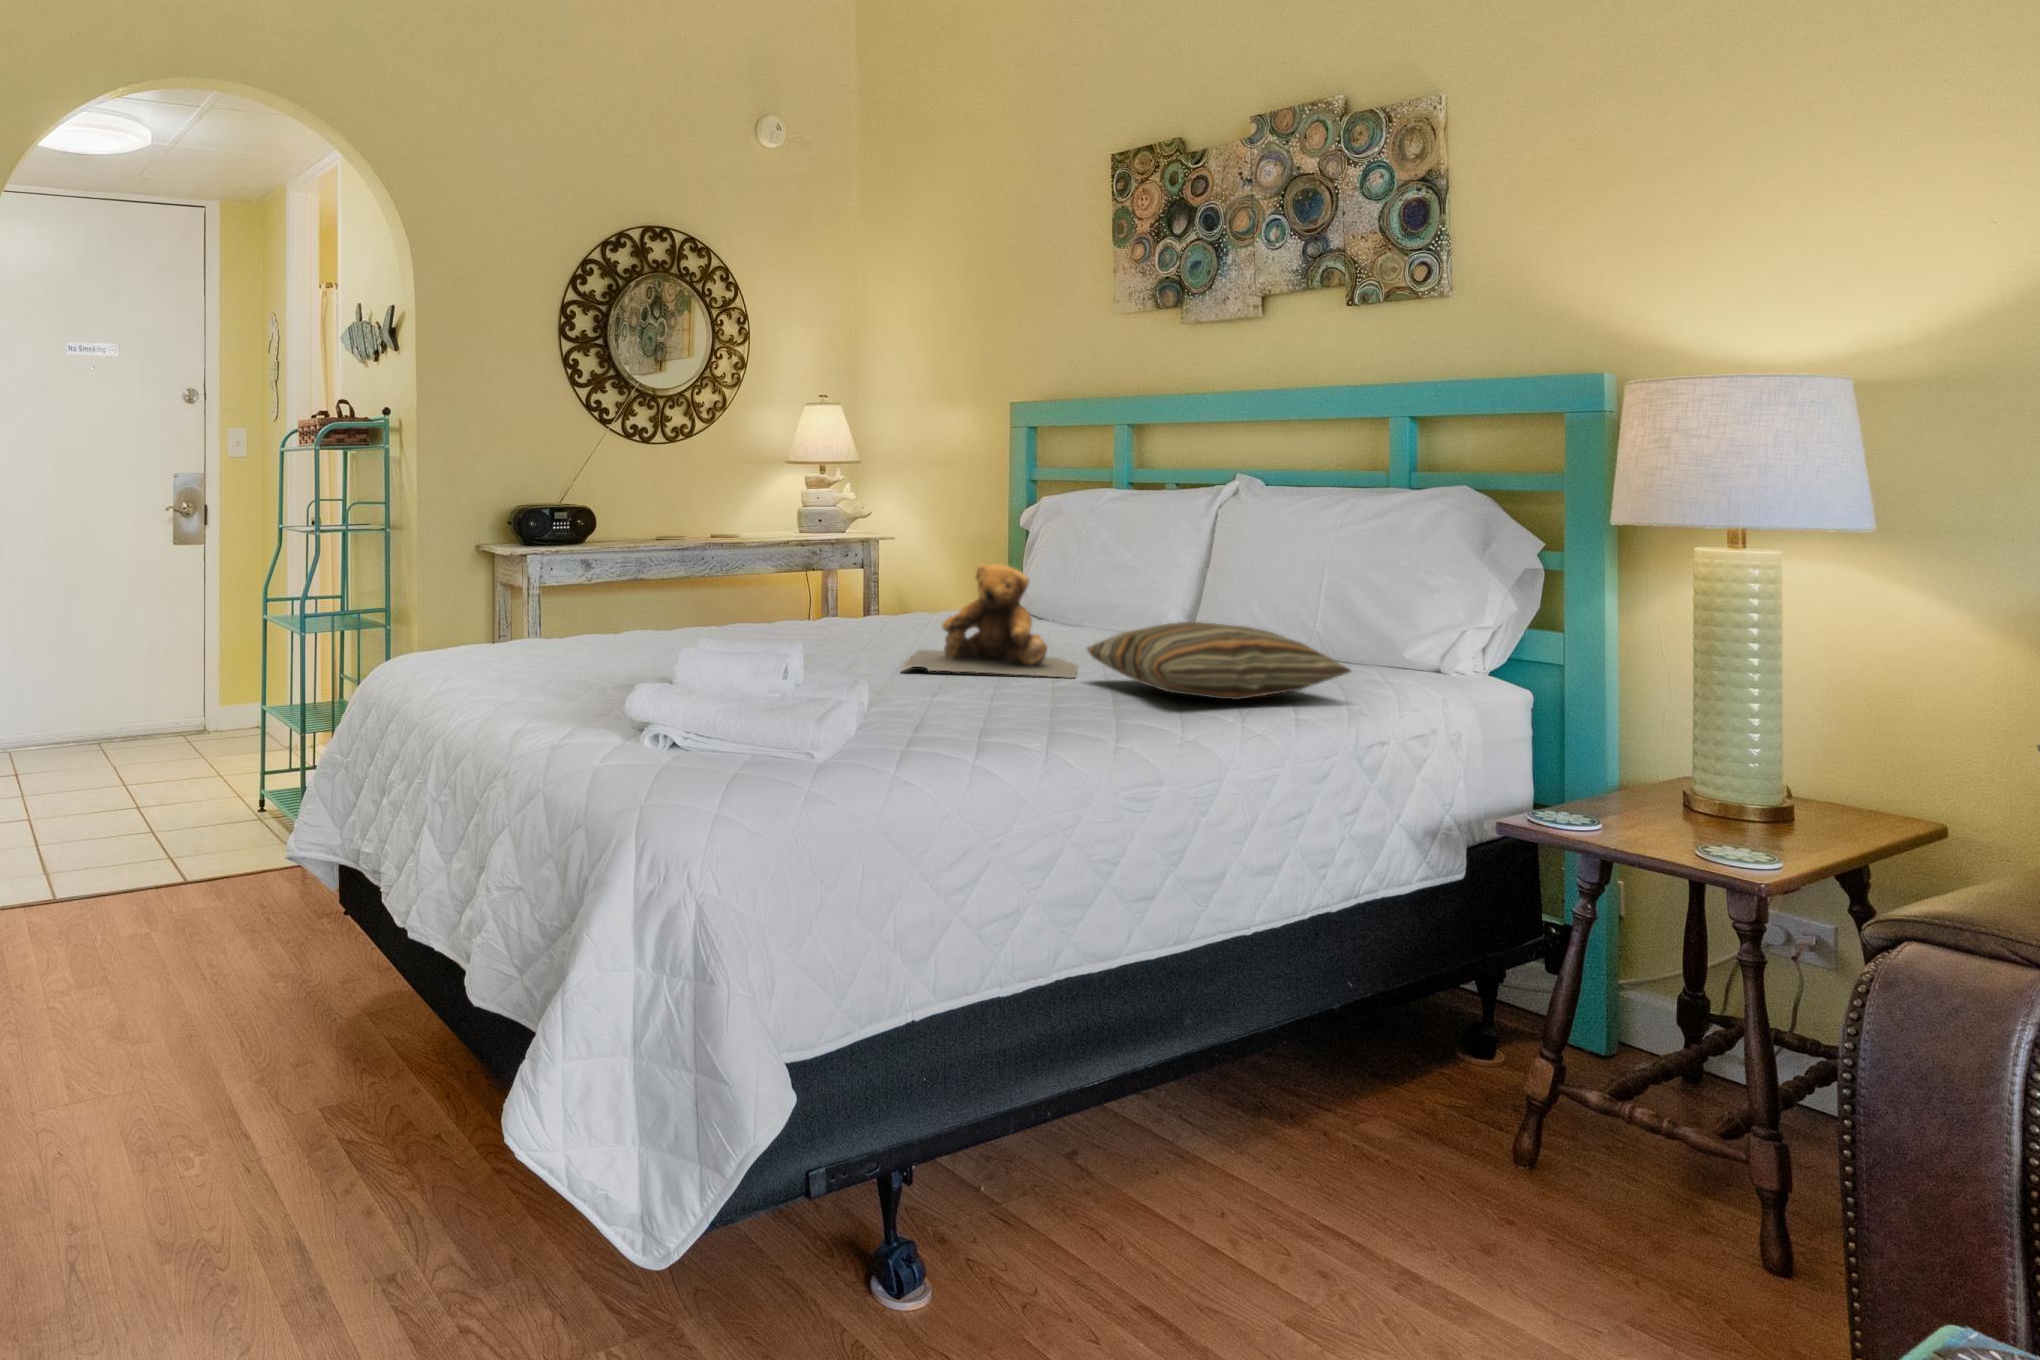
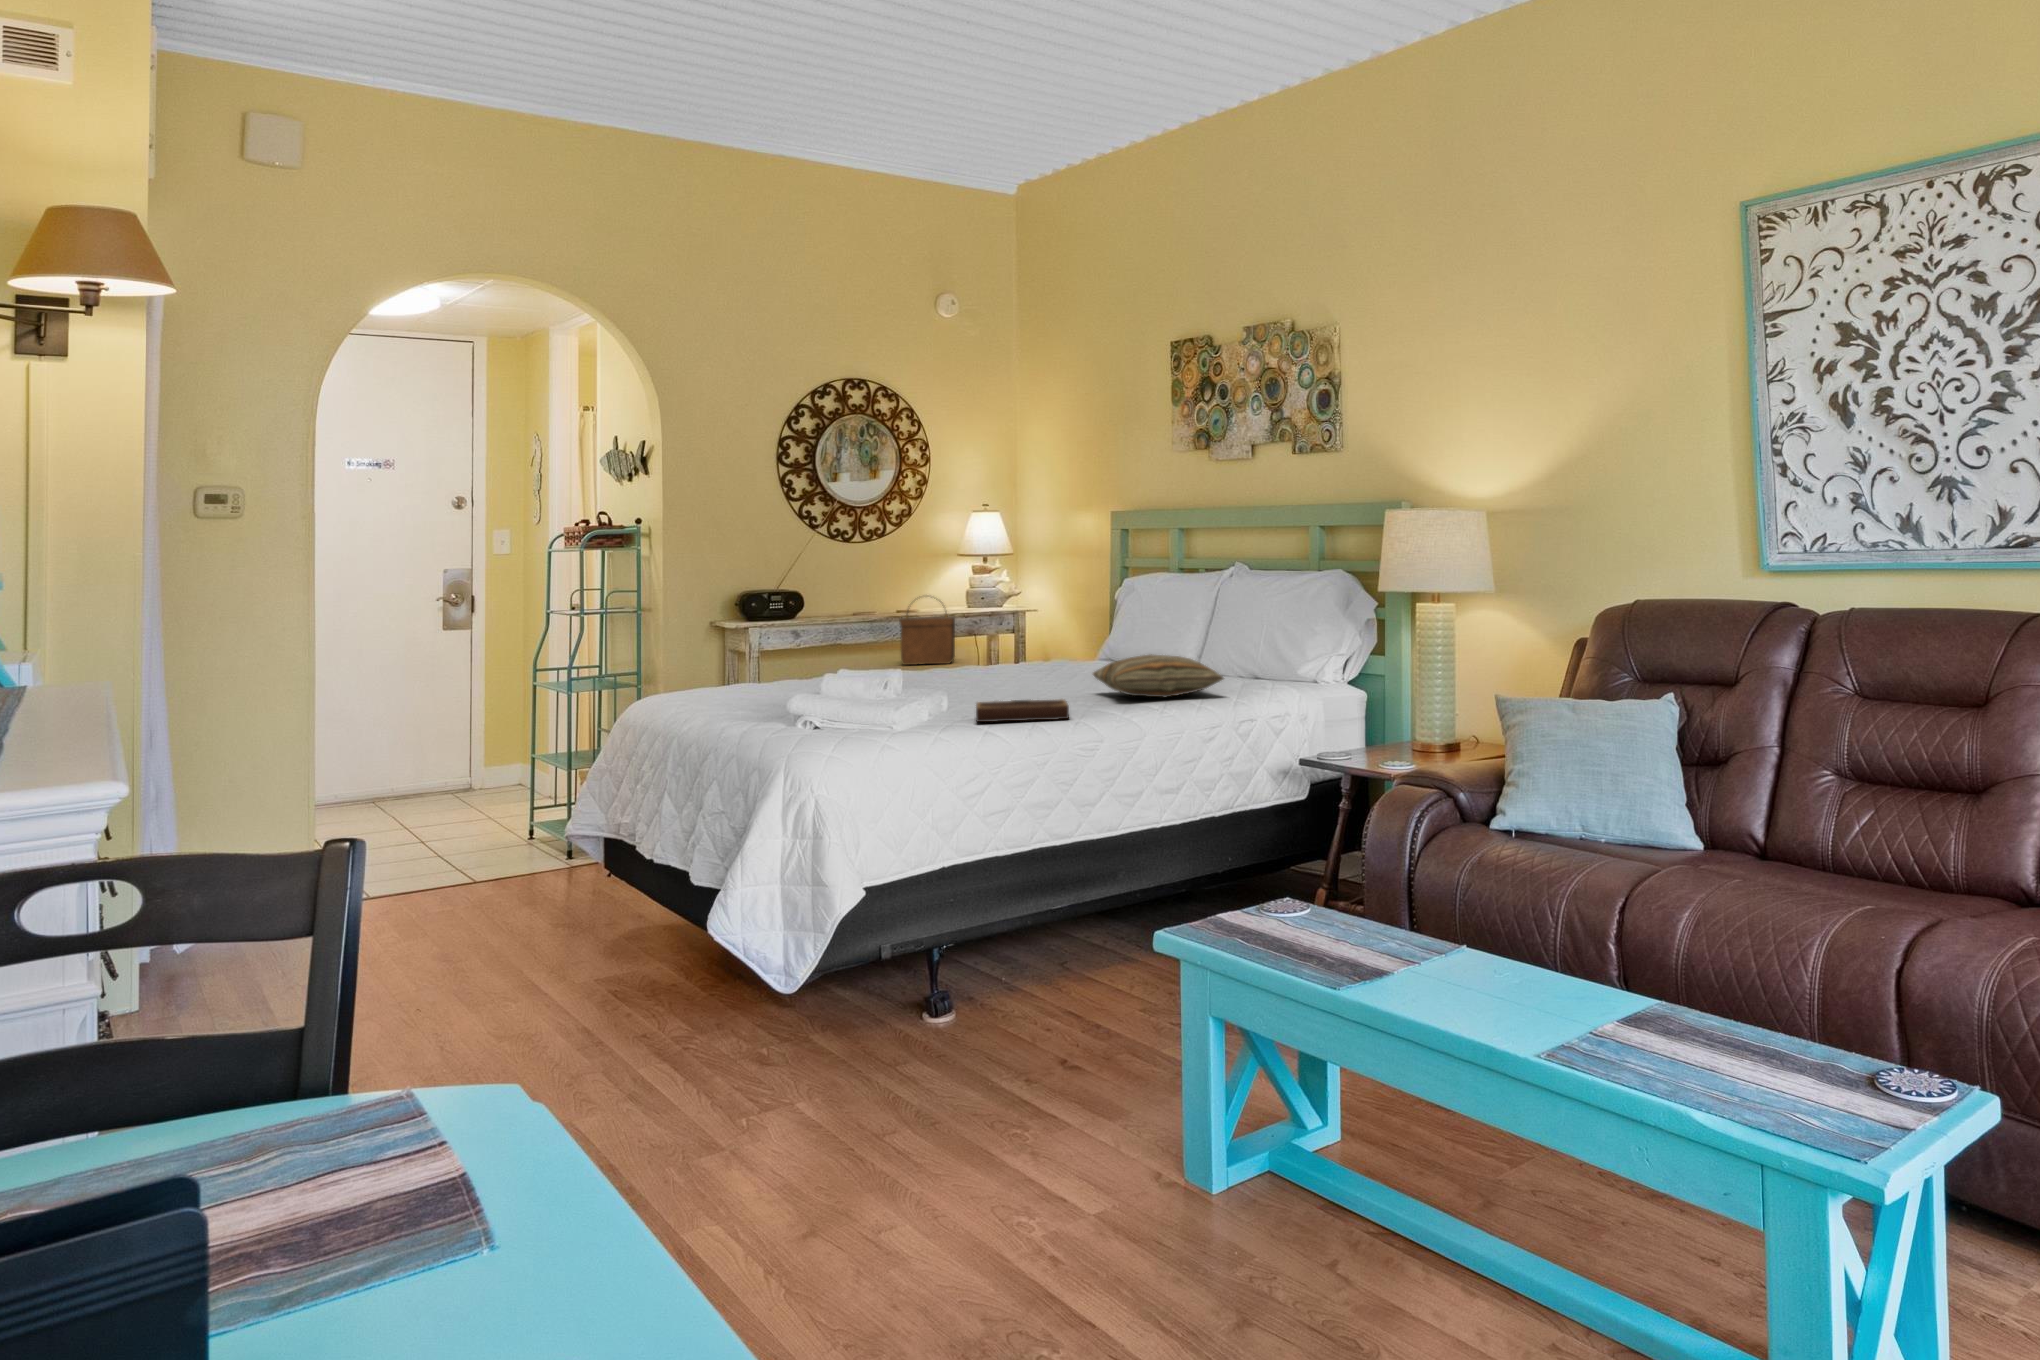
handbag: none [724,514,798,610] -> present [900,608,955,665]
teddy bear: present [901,564,1077,678] -> none [986,624,1108,692]
notebook: none [936,704,1125,750] -> present [976,699,1069,722]

